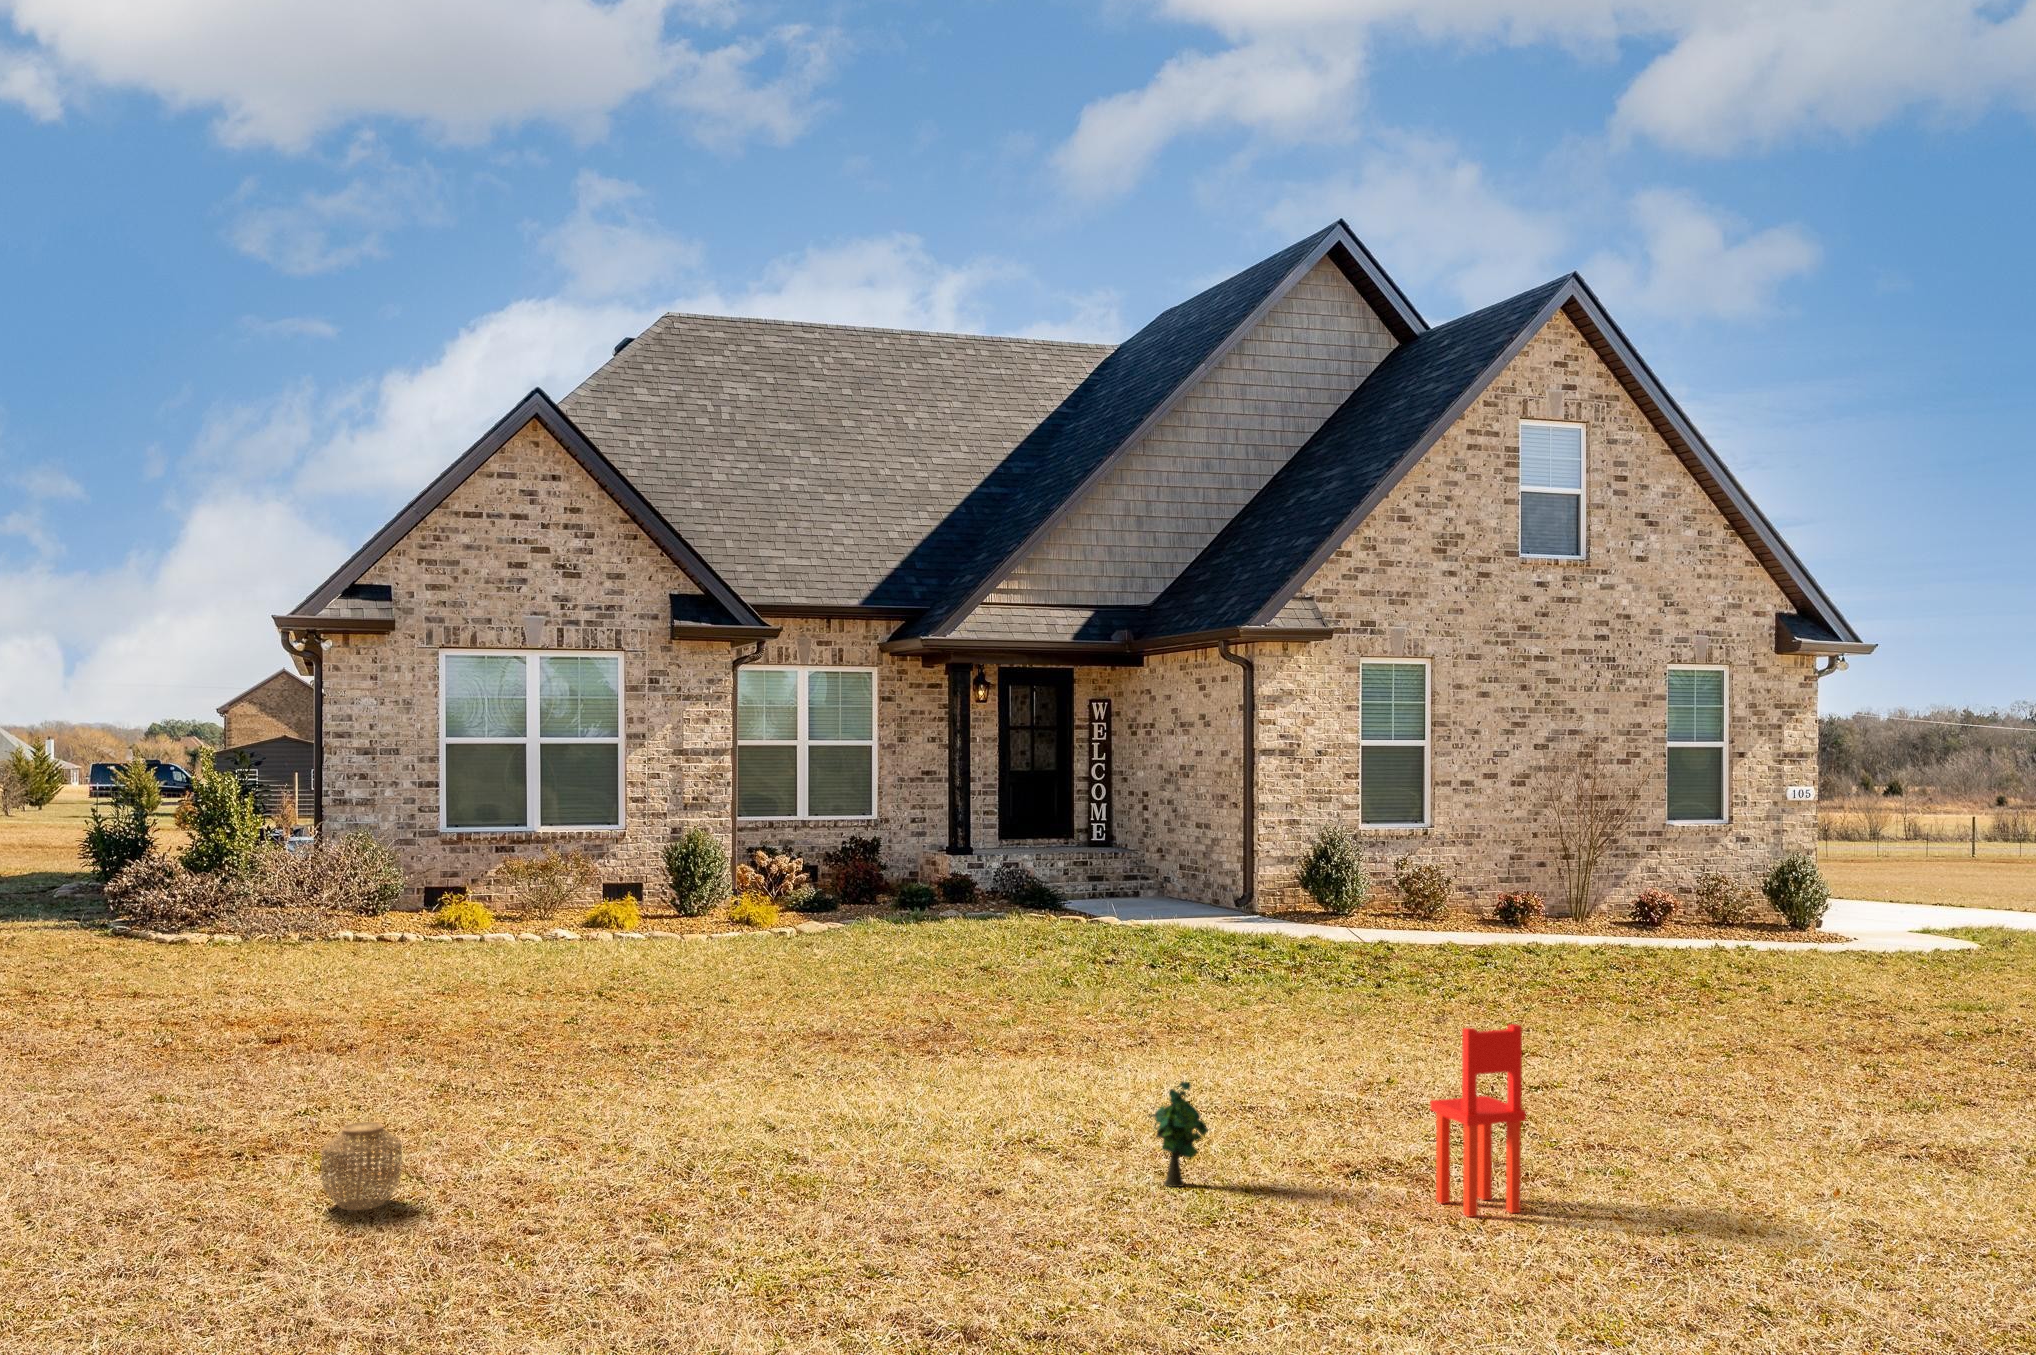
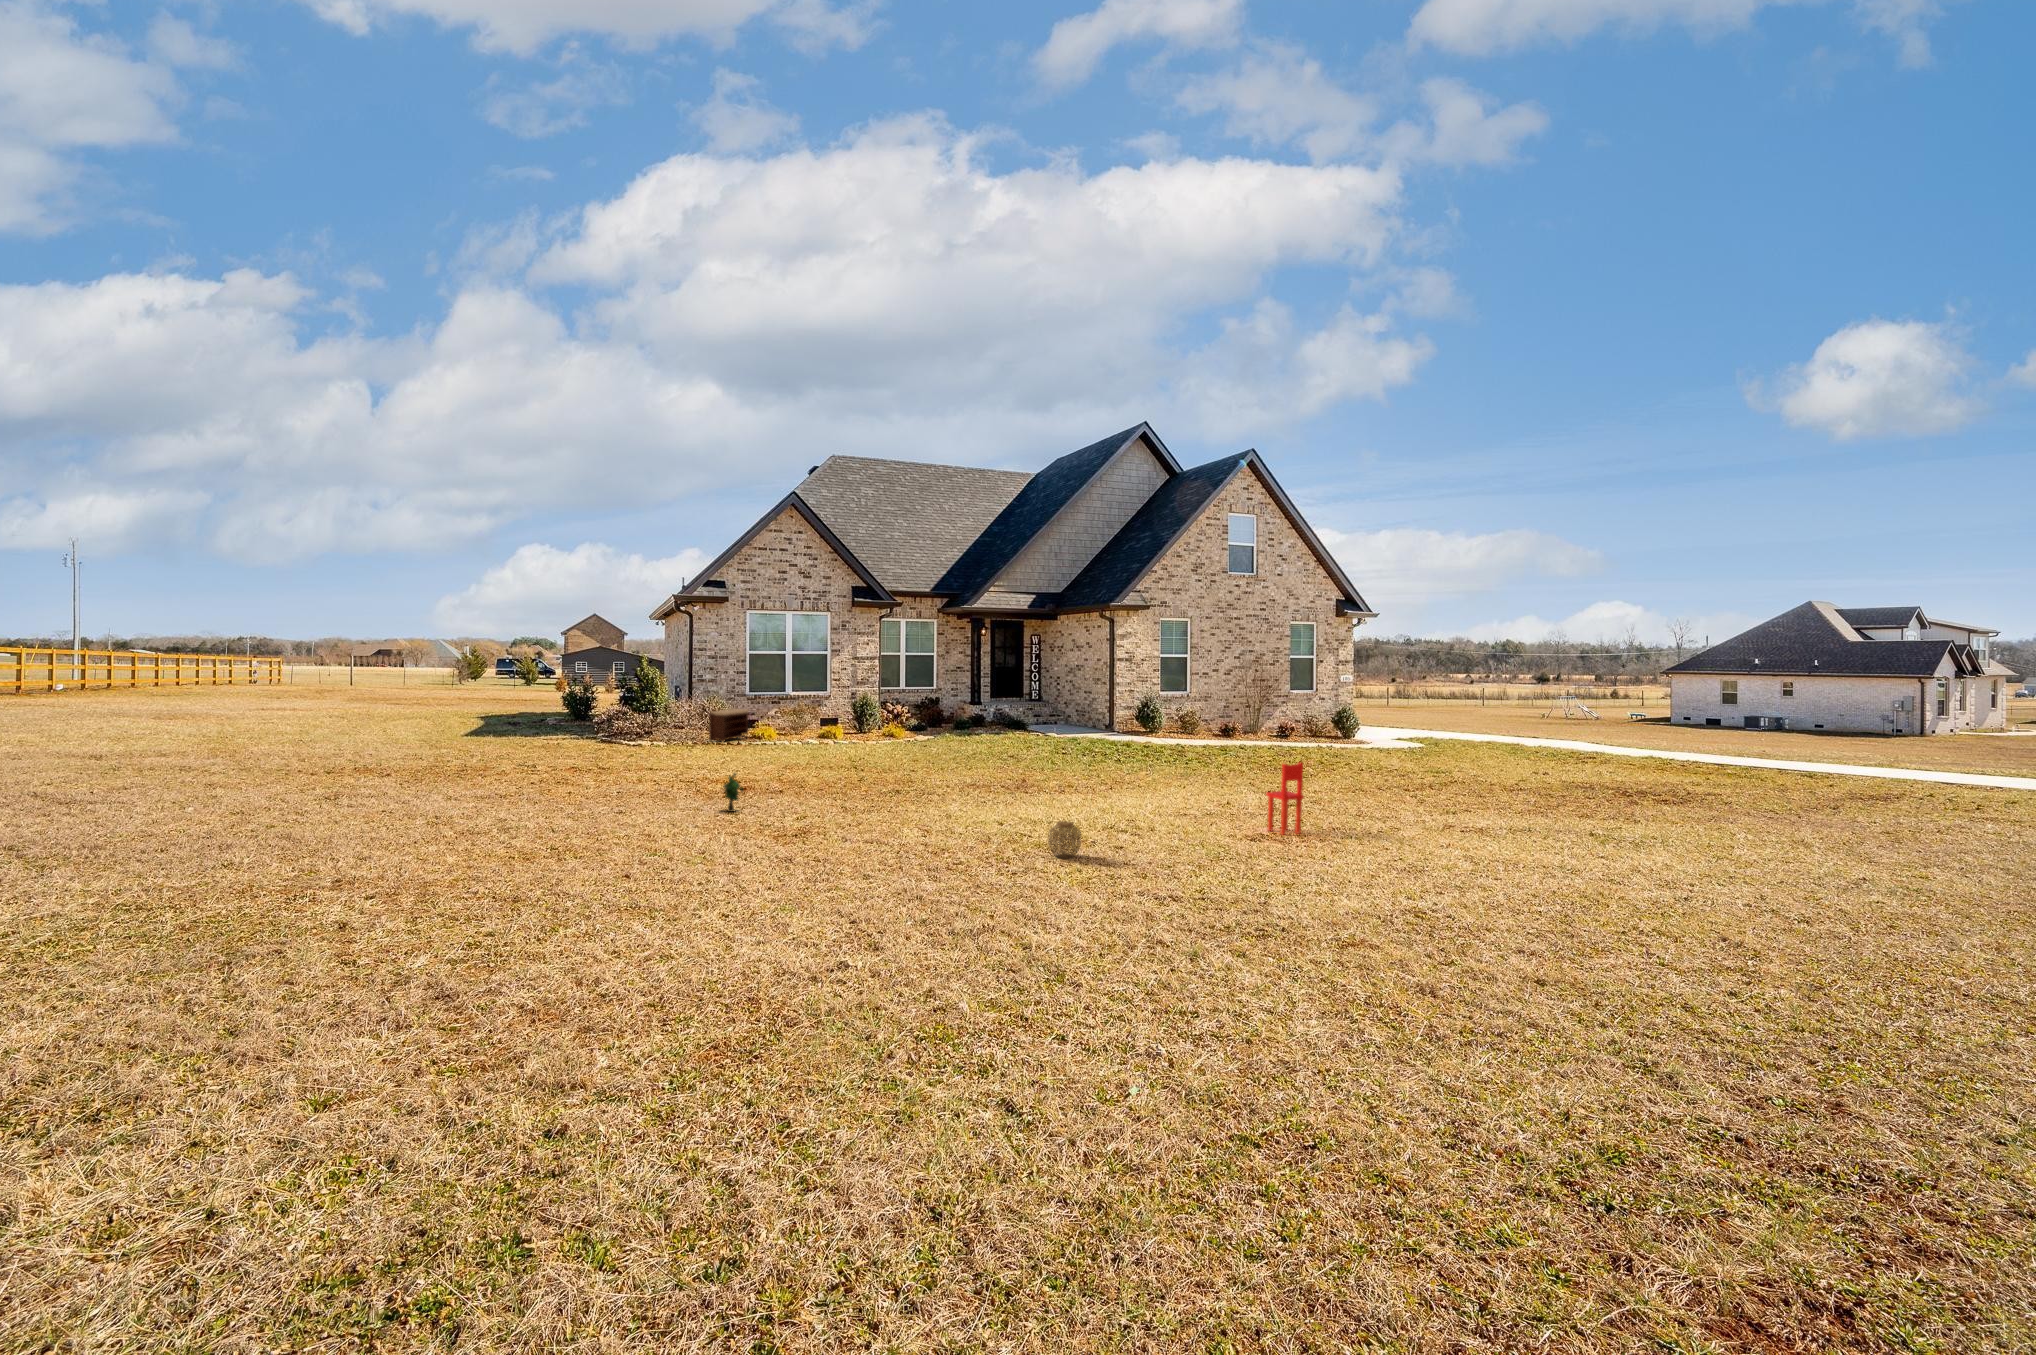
bench: none [339,862,438,937] -> present [708,709,749,742]
decorative plant: present [1150,1082,1208,1187] -> present [723,773,743,812]
woven basket: present [321,1122,402,1210] -> present [1049,821,1081,858]

